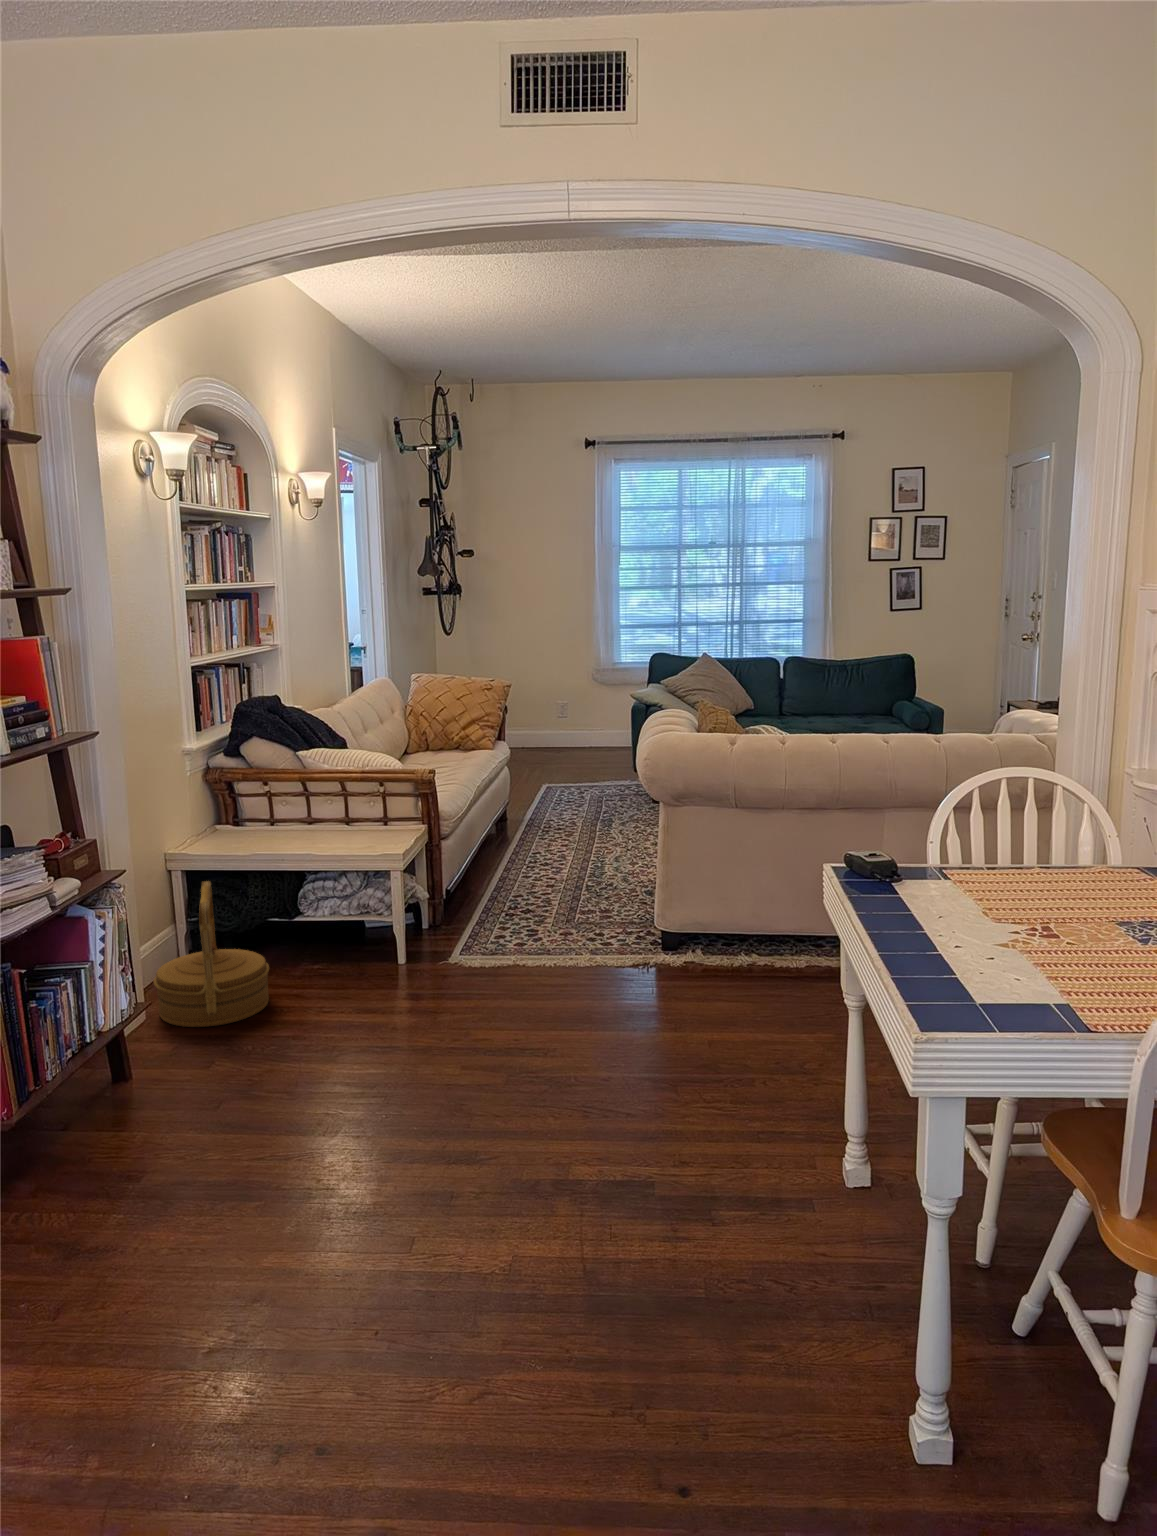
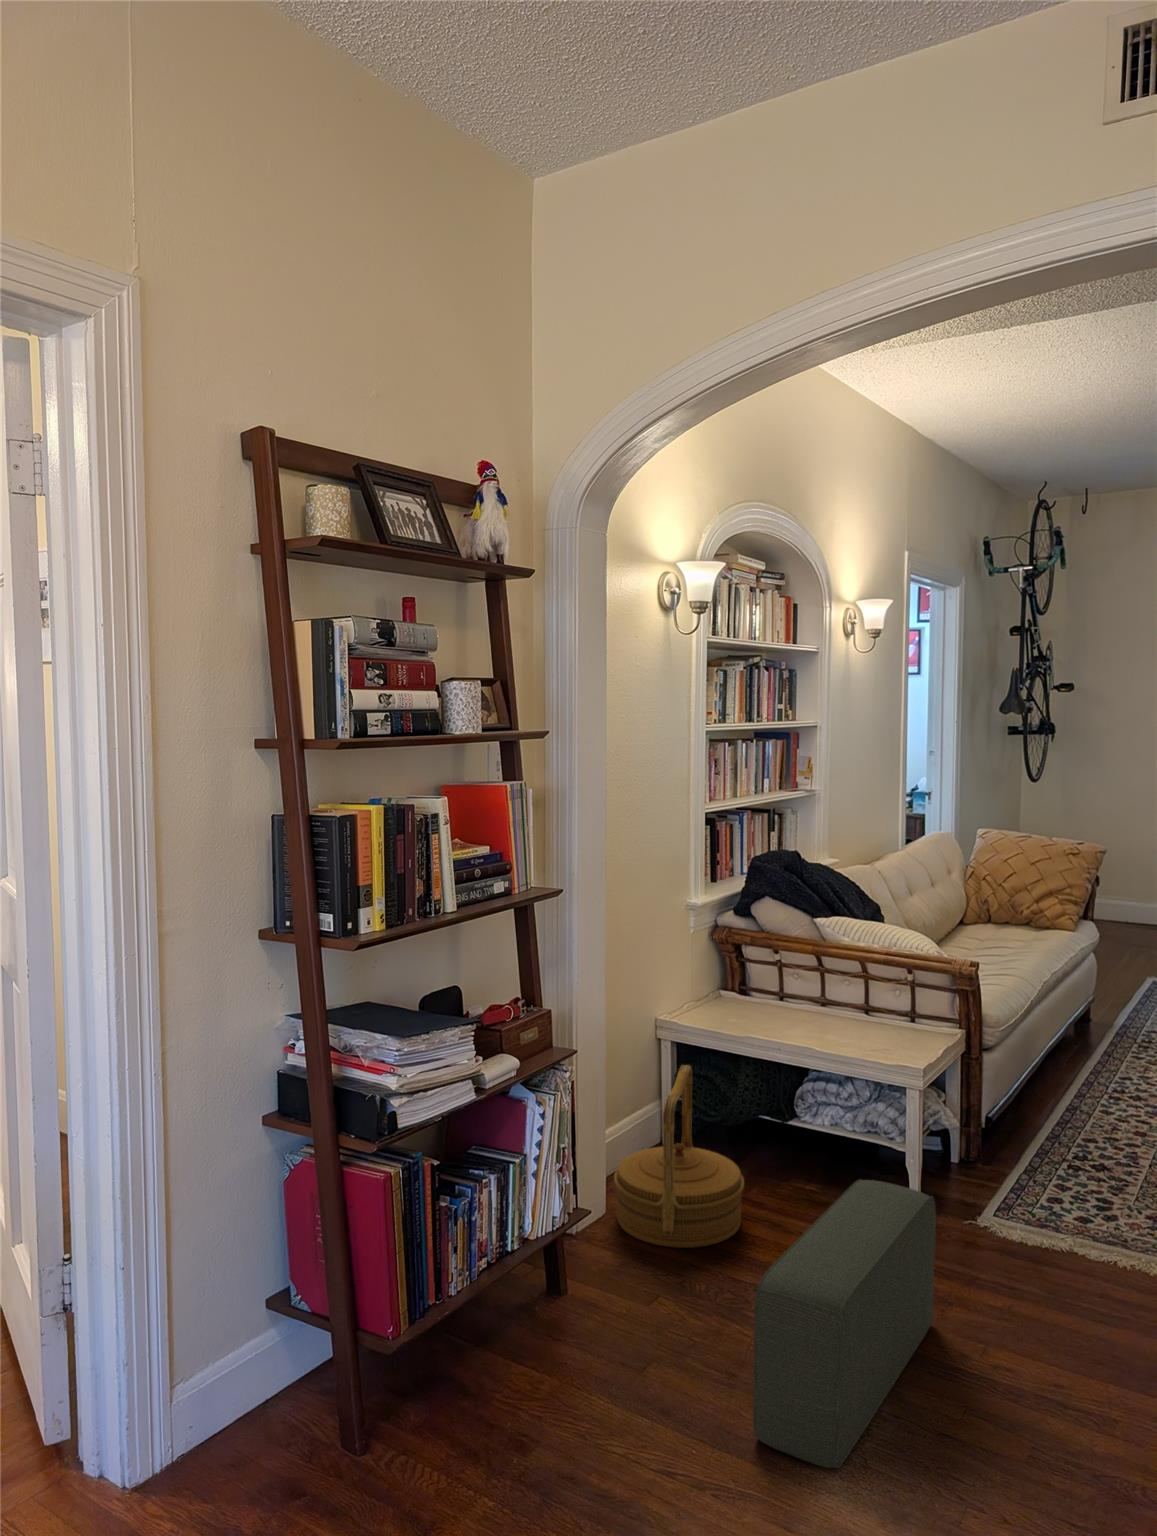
pouf: none [312,931,430,1120] -> present [753,1179,936,1468]

